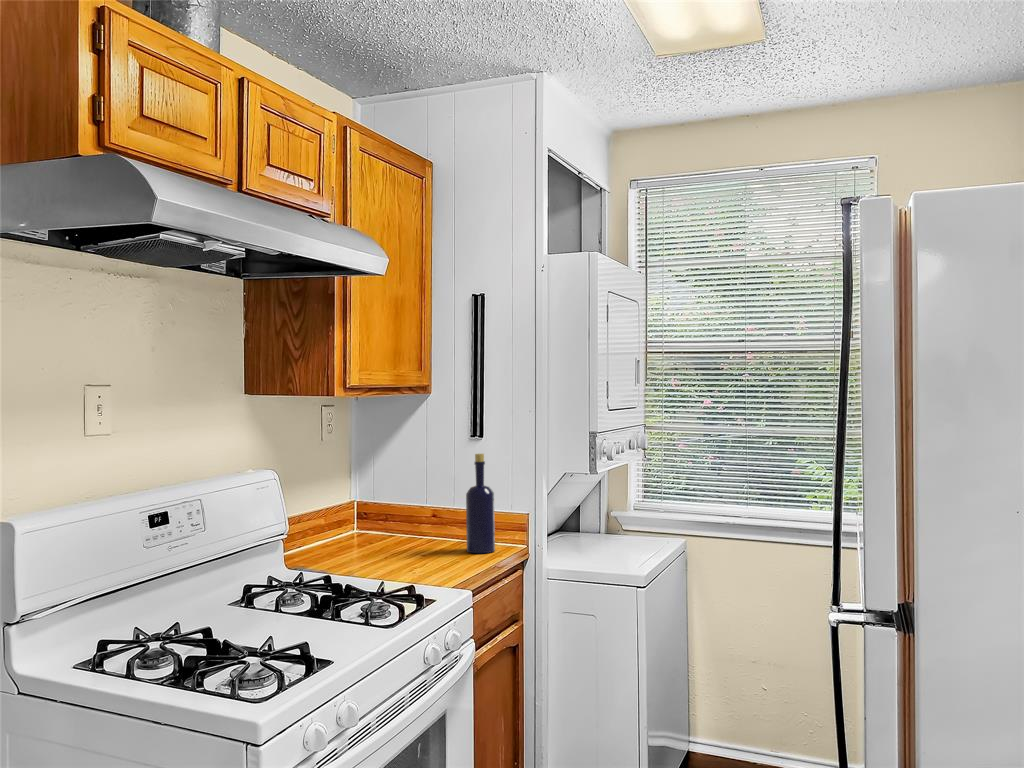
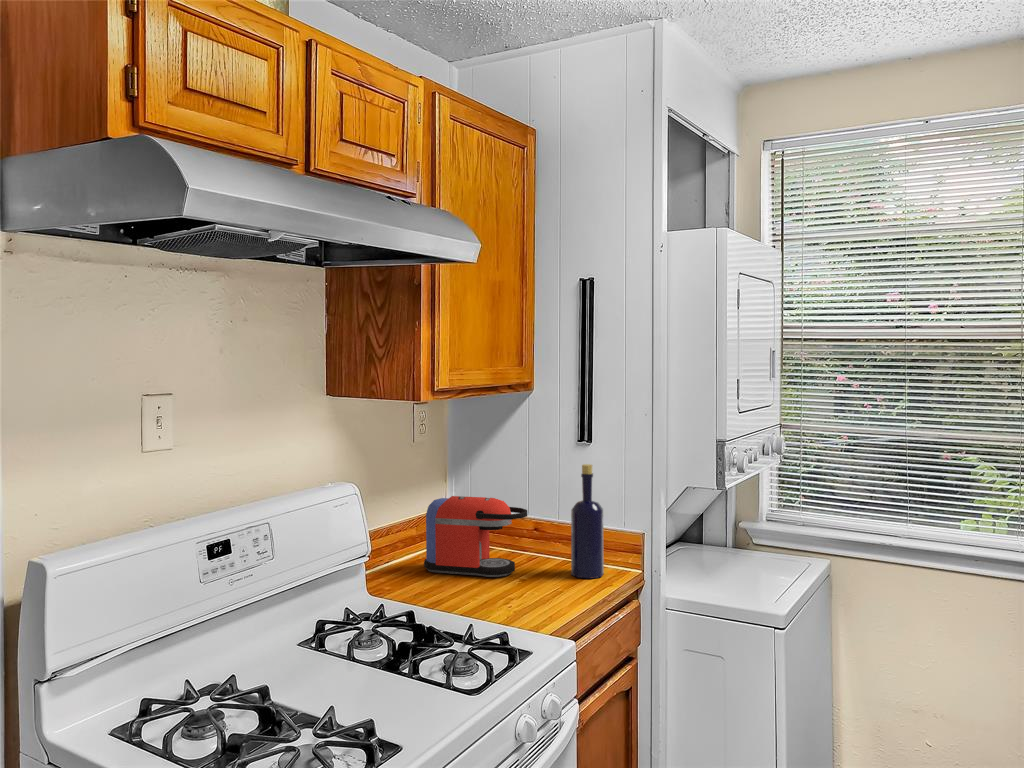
coffee maker: none [333,485,427,556] -> present [424,496,527,577]

